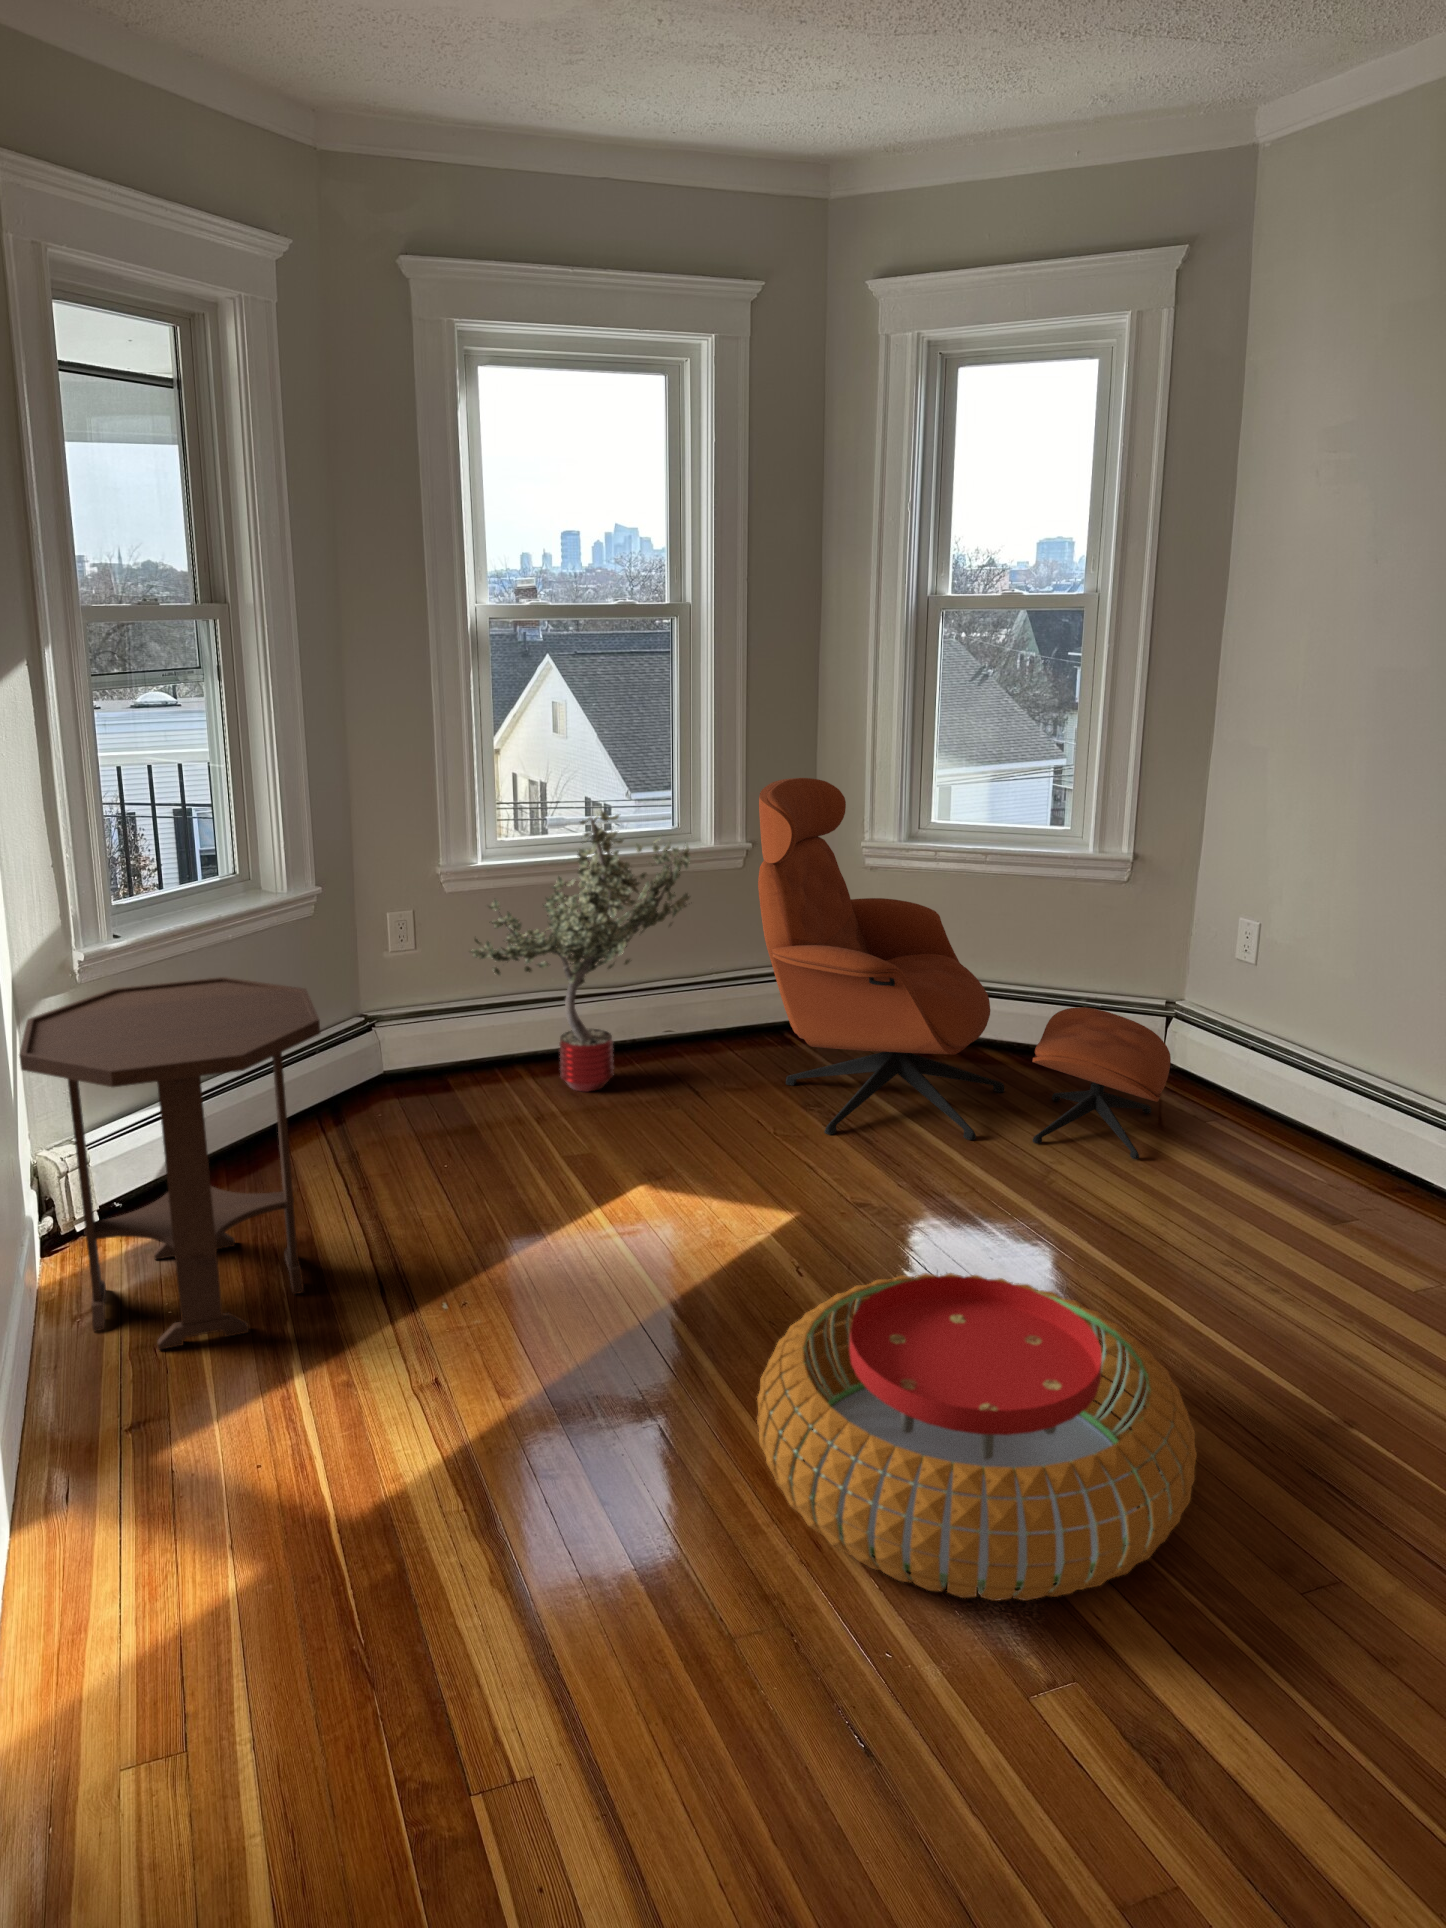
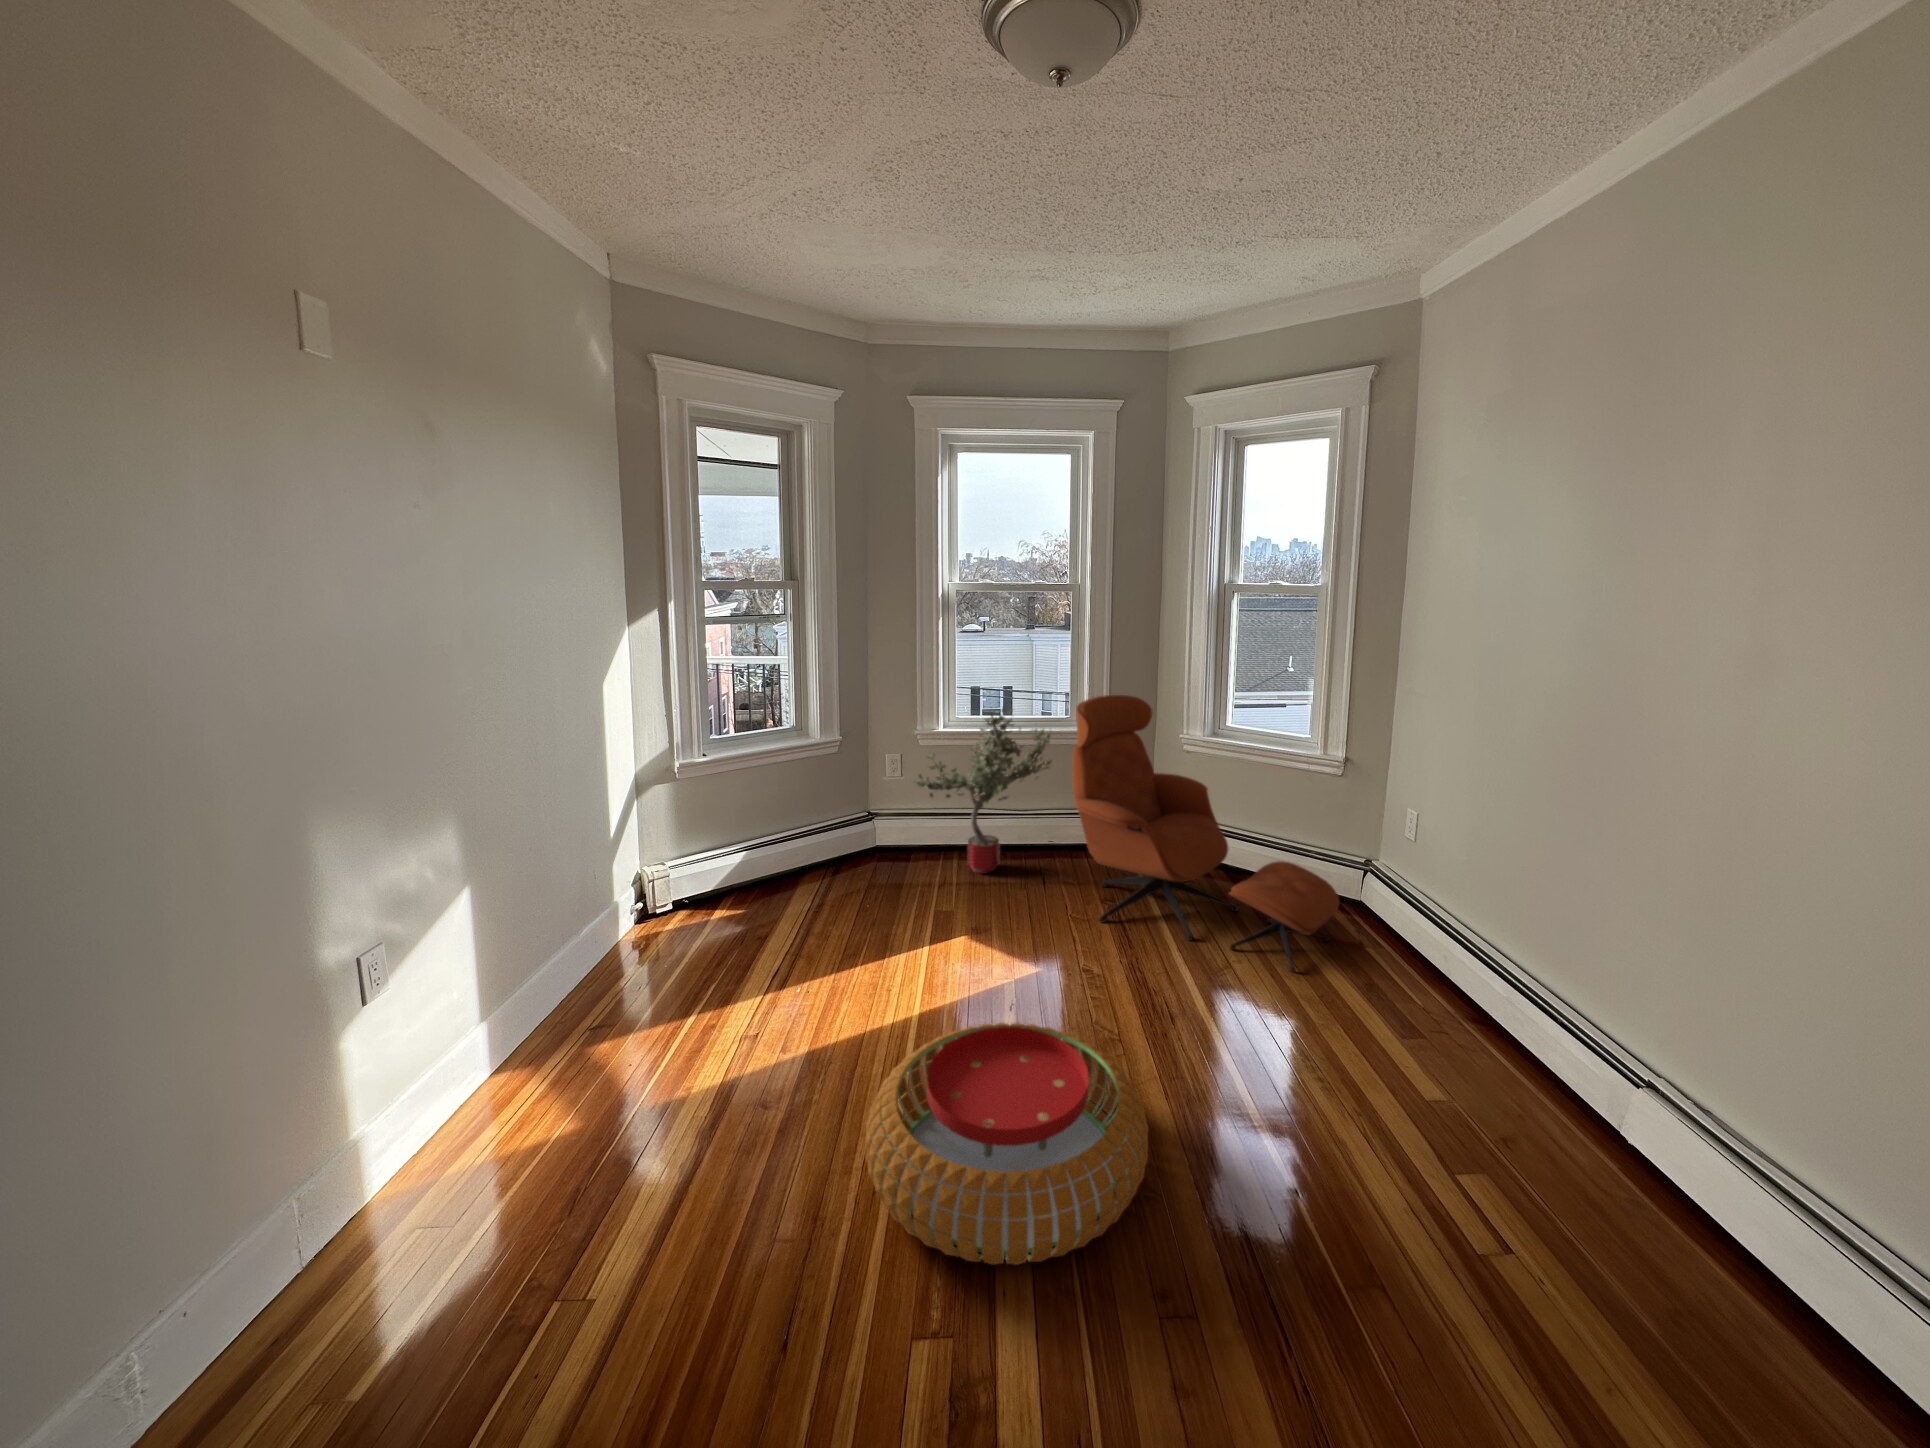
side table: present [19,977,320,1350] -> none [592,783,765,986]

